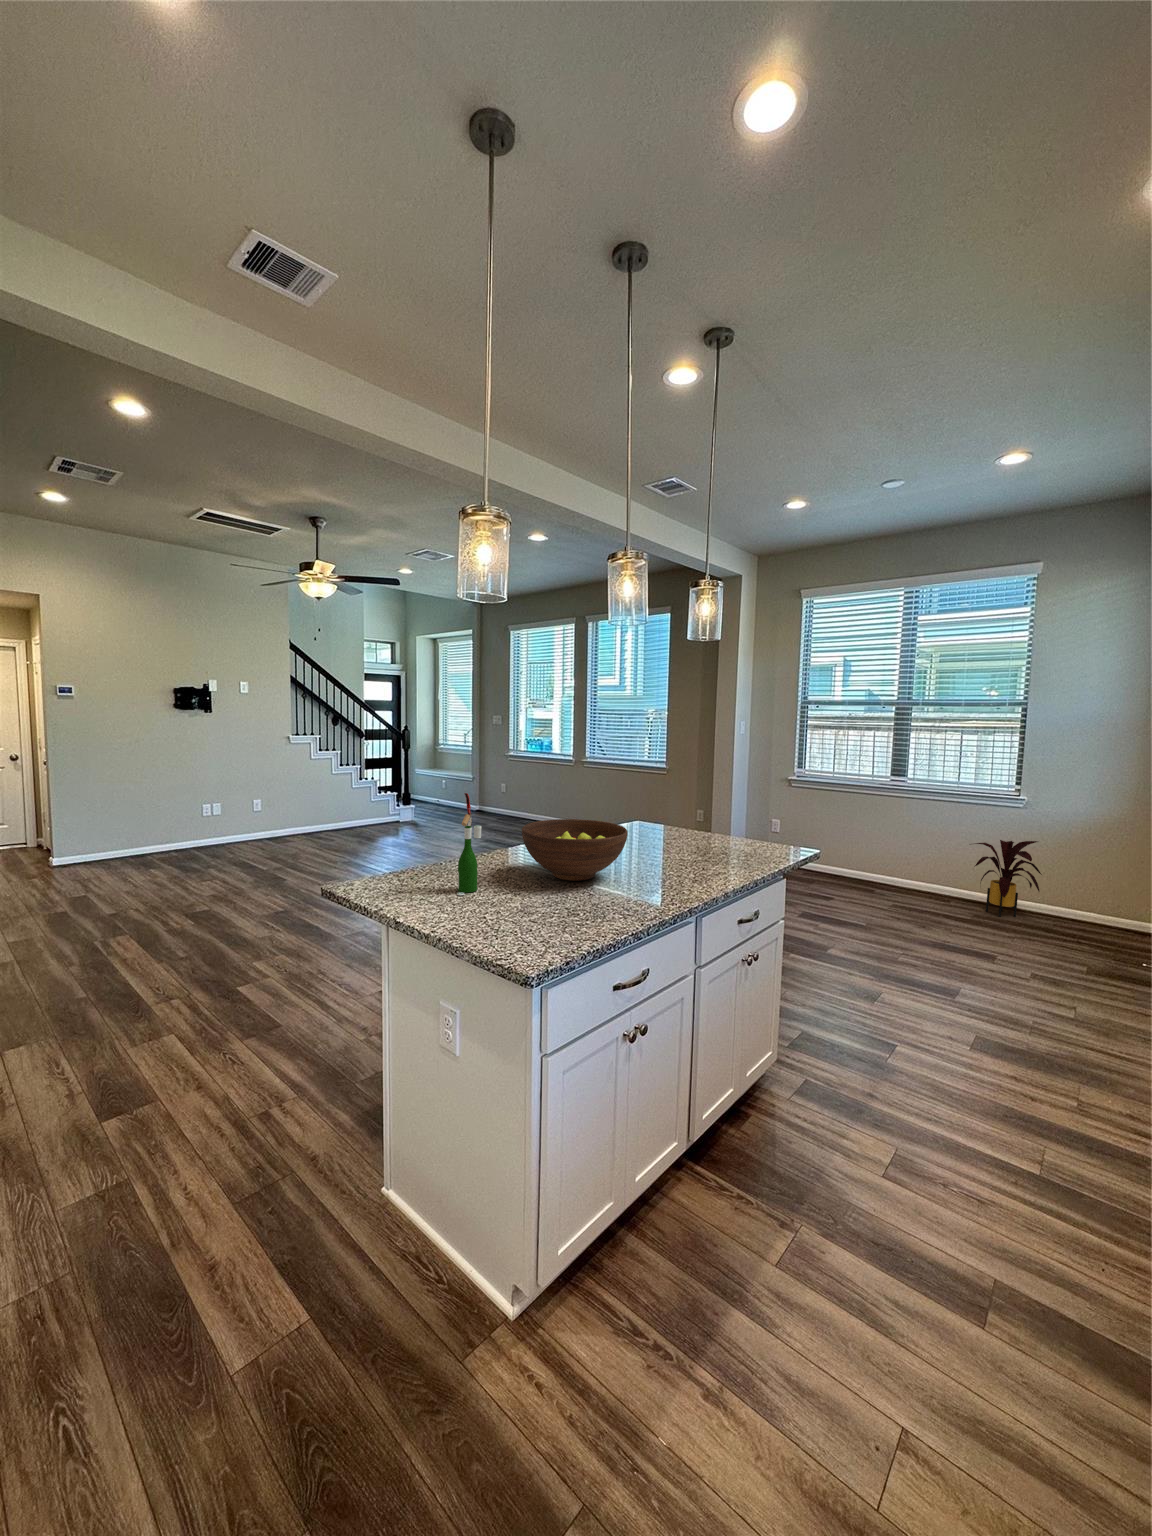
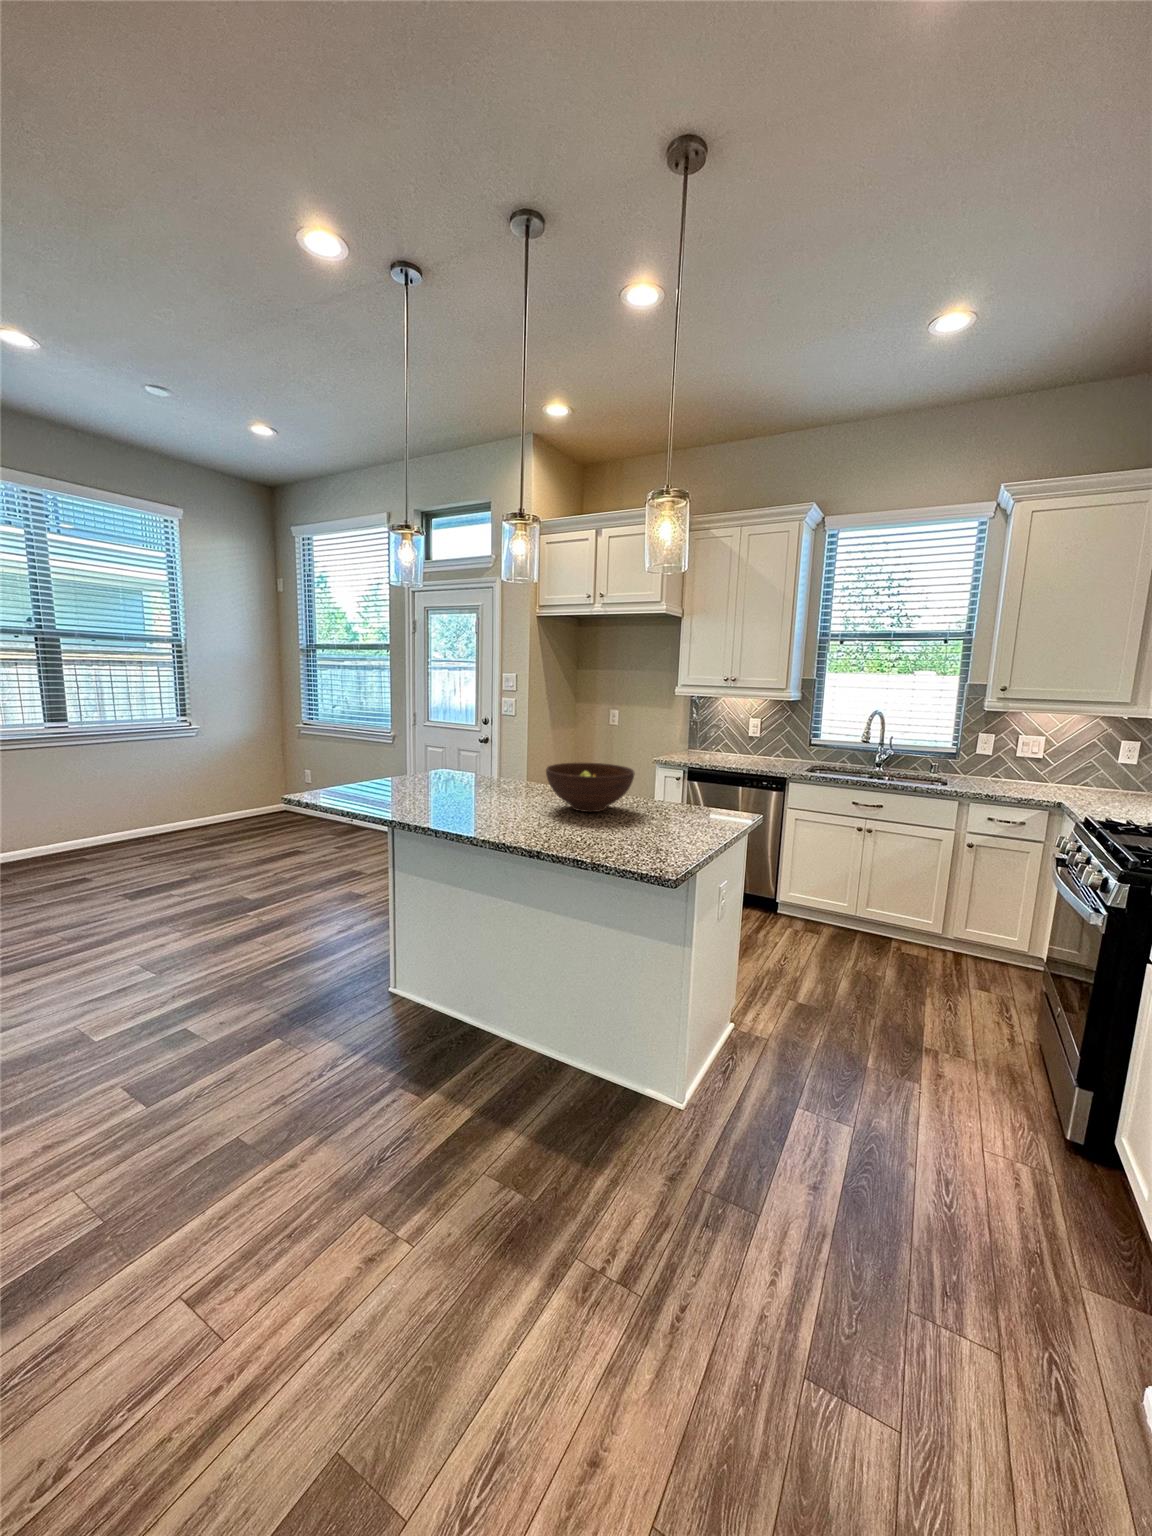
wine bottle: present [457,793,481,895] -> none [647,746,672,832]
house plant: present [975,840,1042,917] -> none [172,762,248,834]

